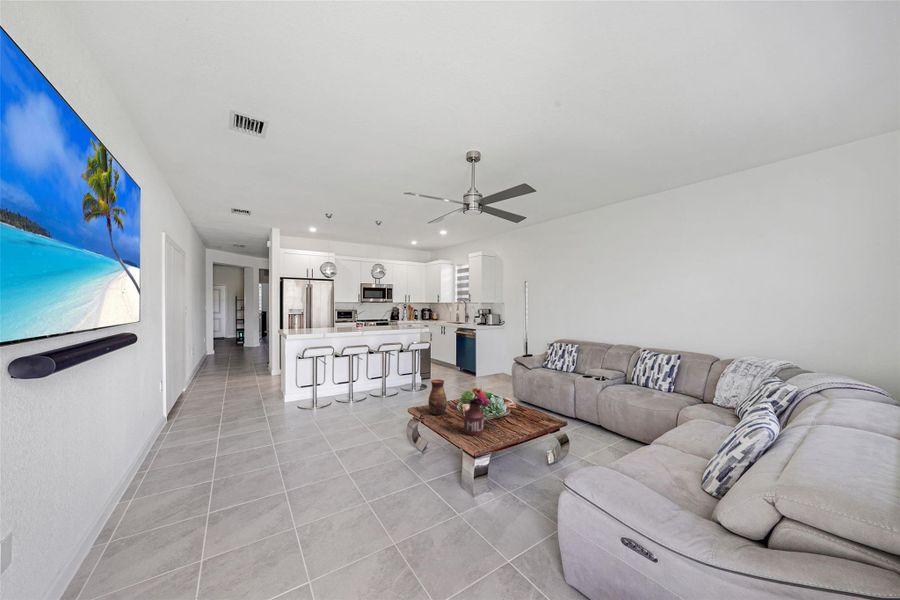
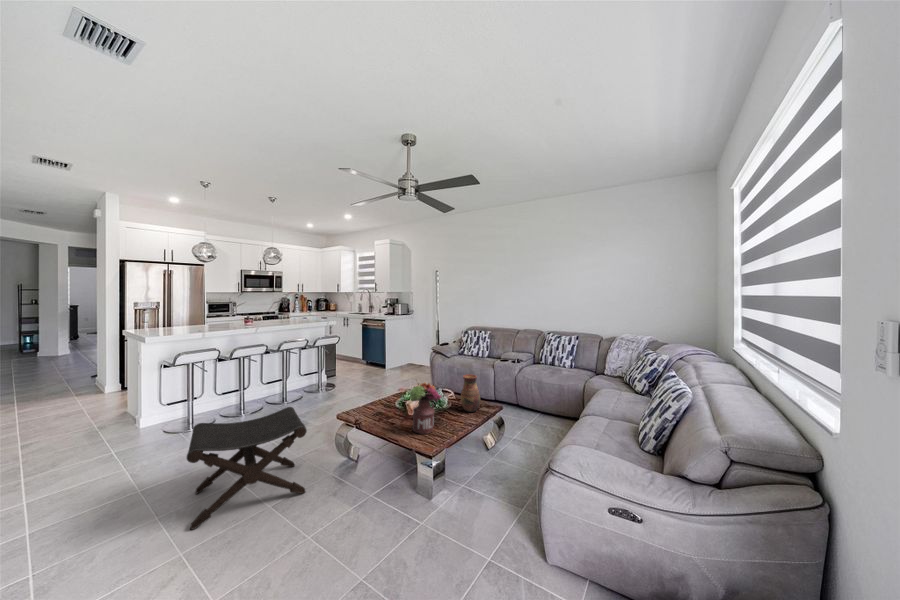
vase: present [428,379,447,415] -> present [461,374,480,412]
footstool: none [293,397,377,479] -> present [187,407,307,530]

